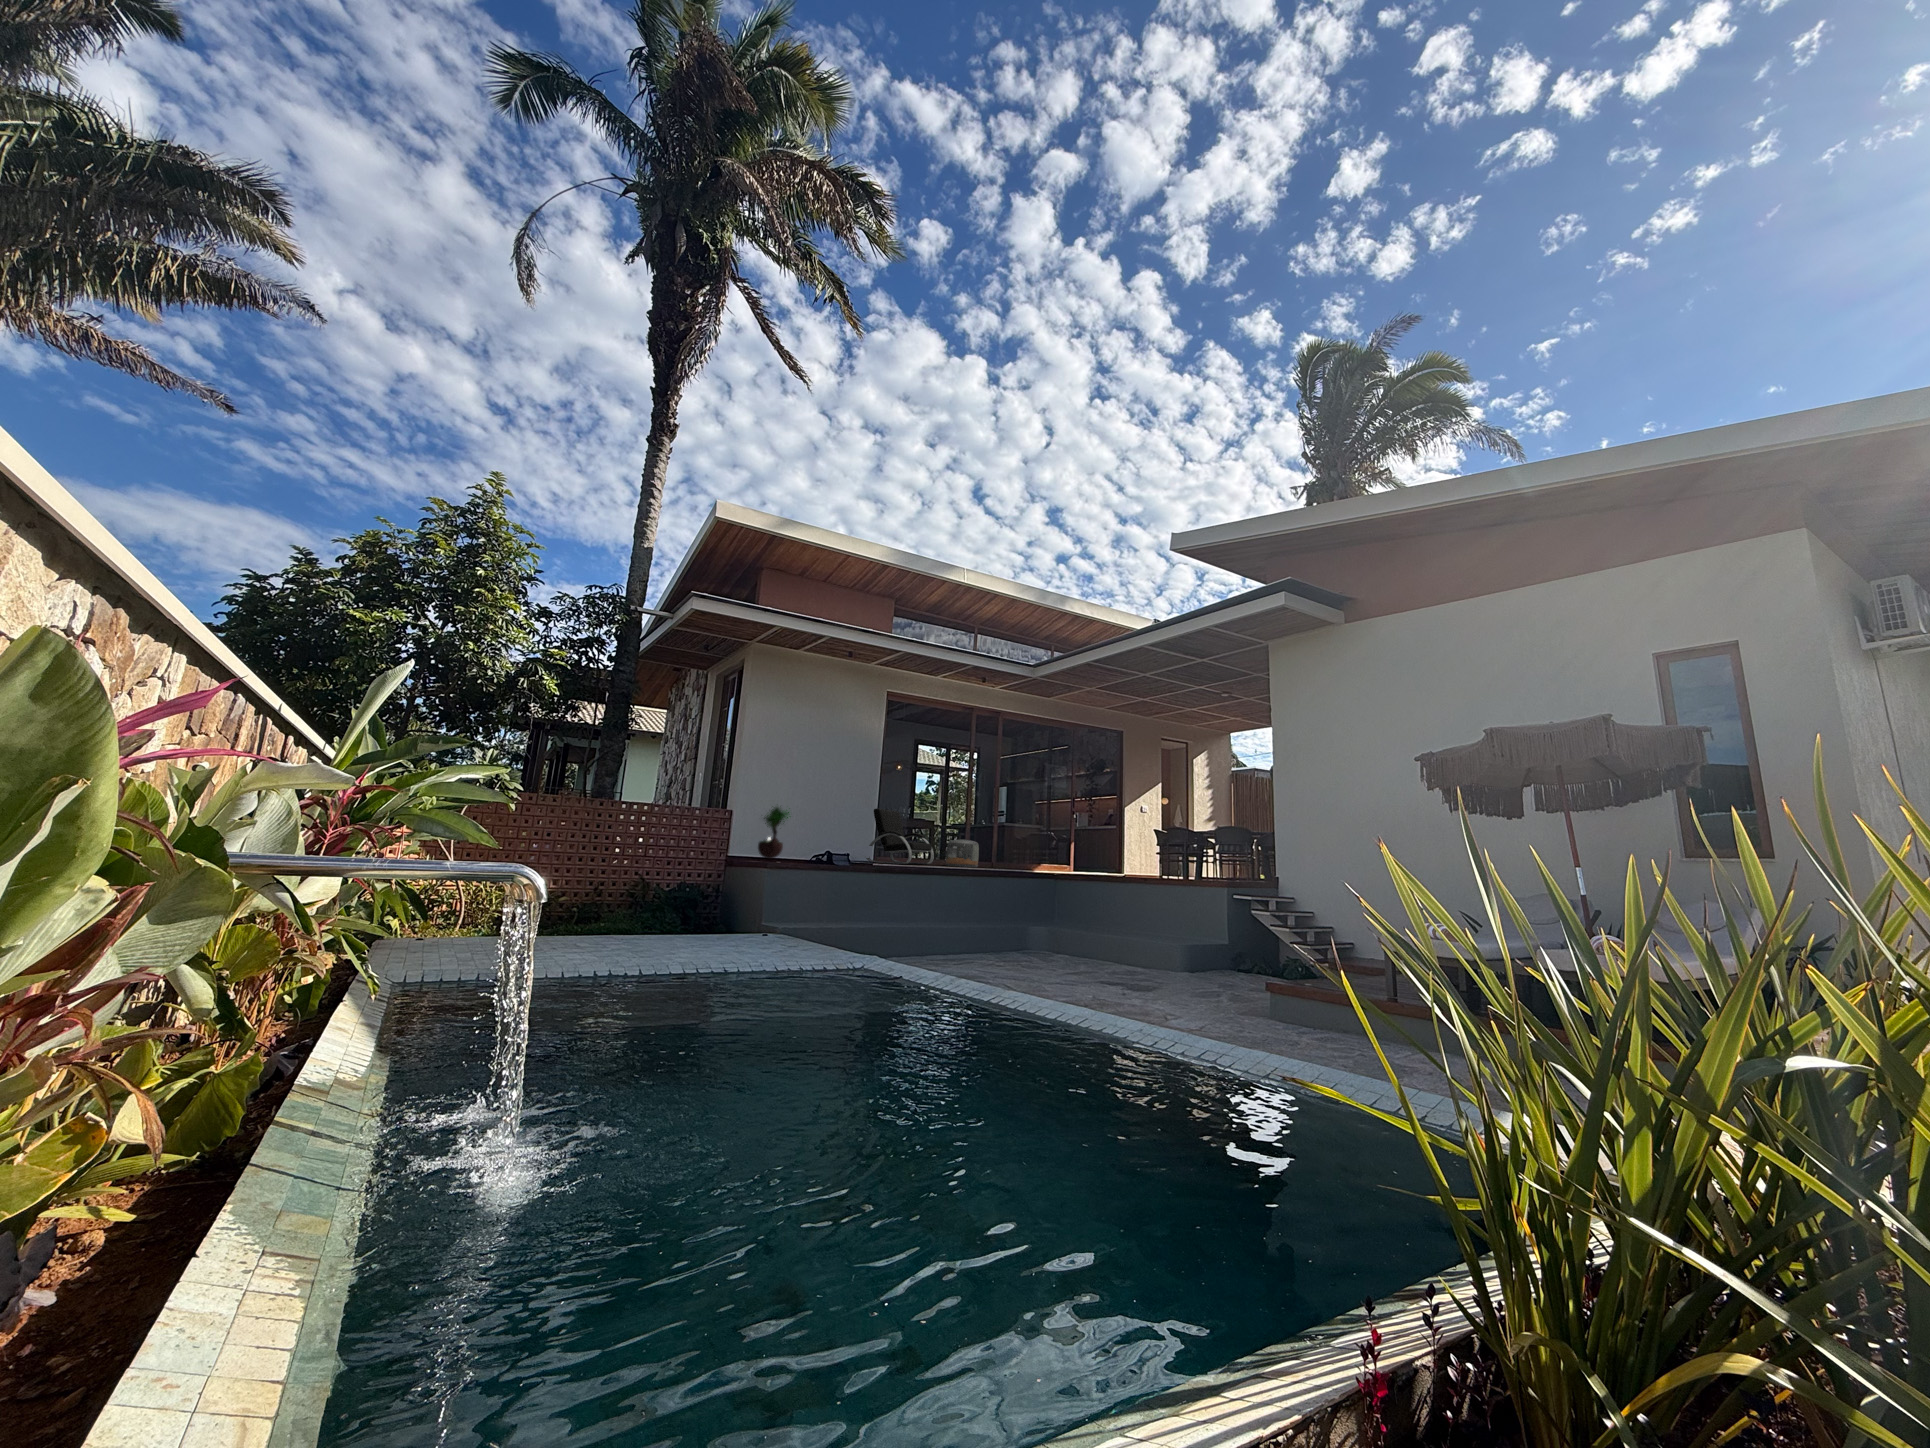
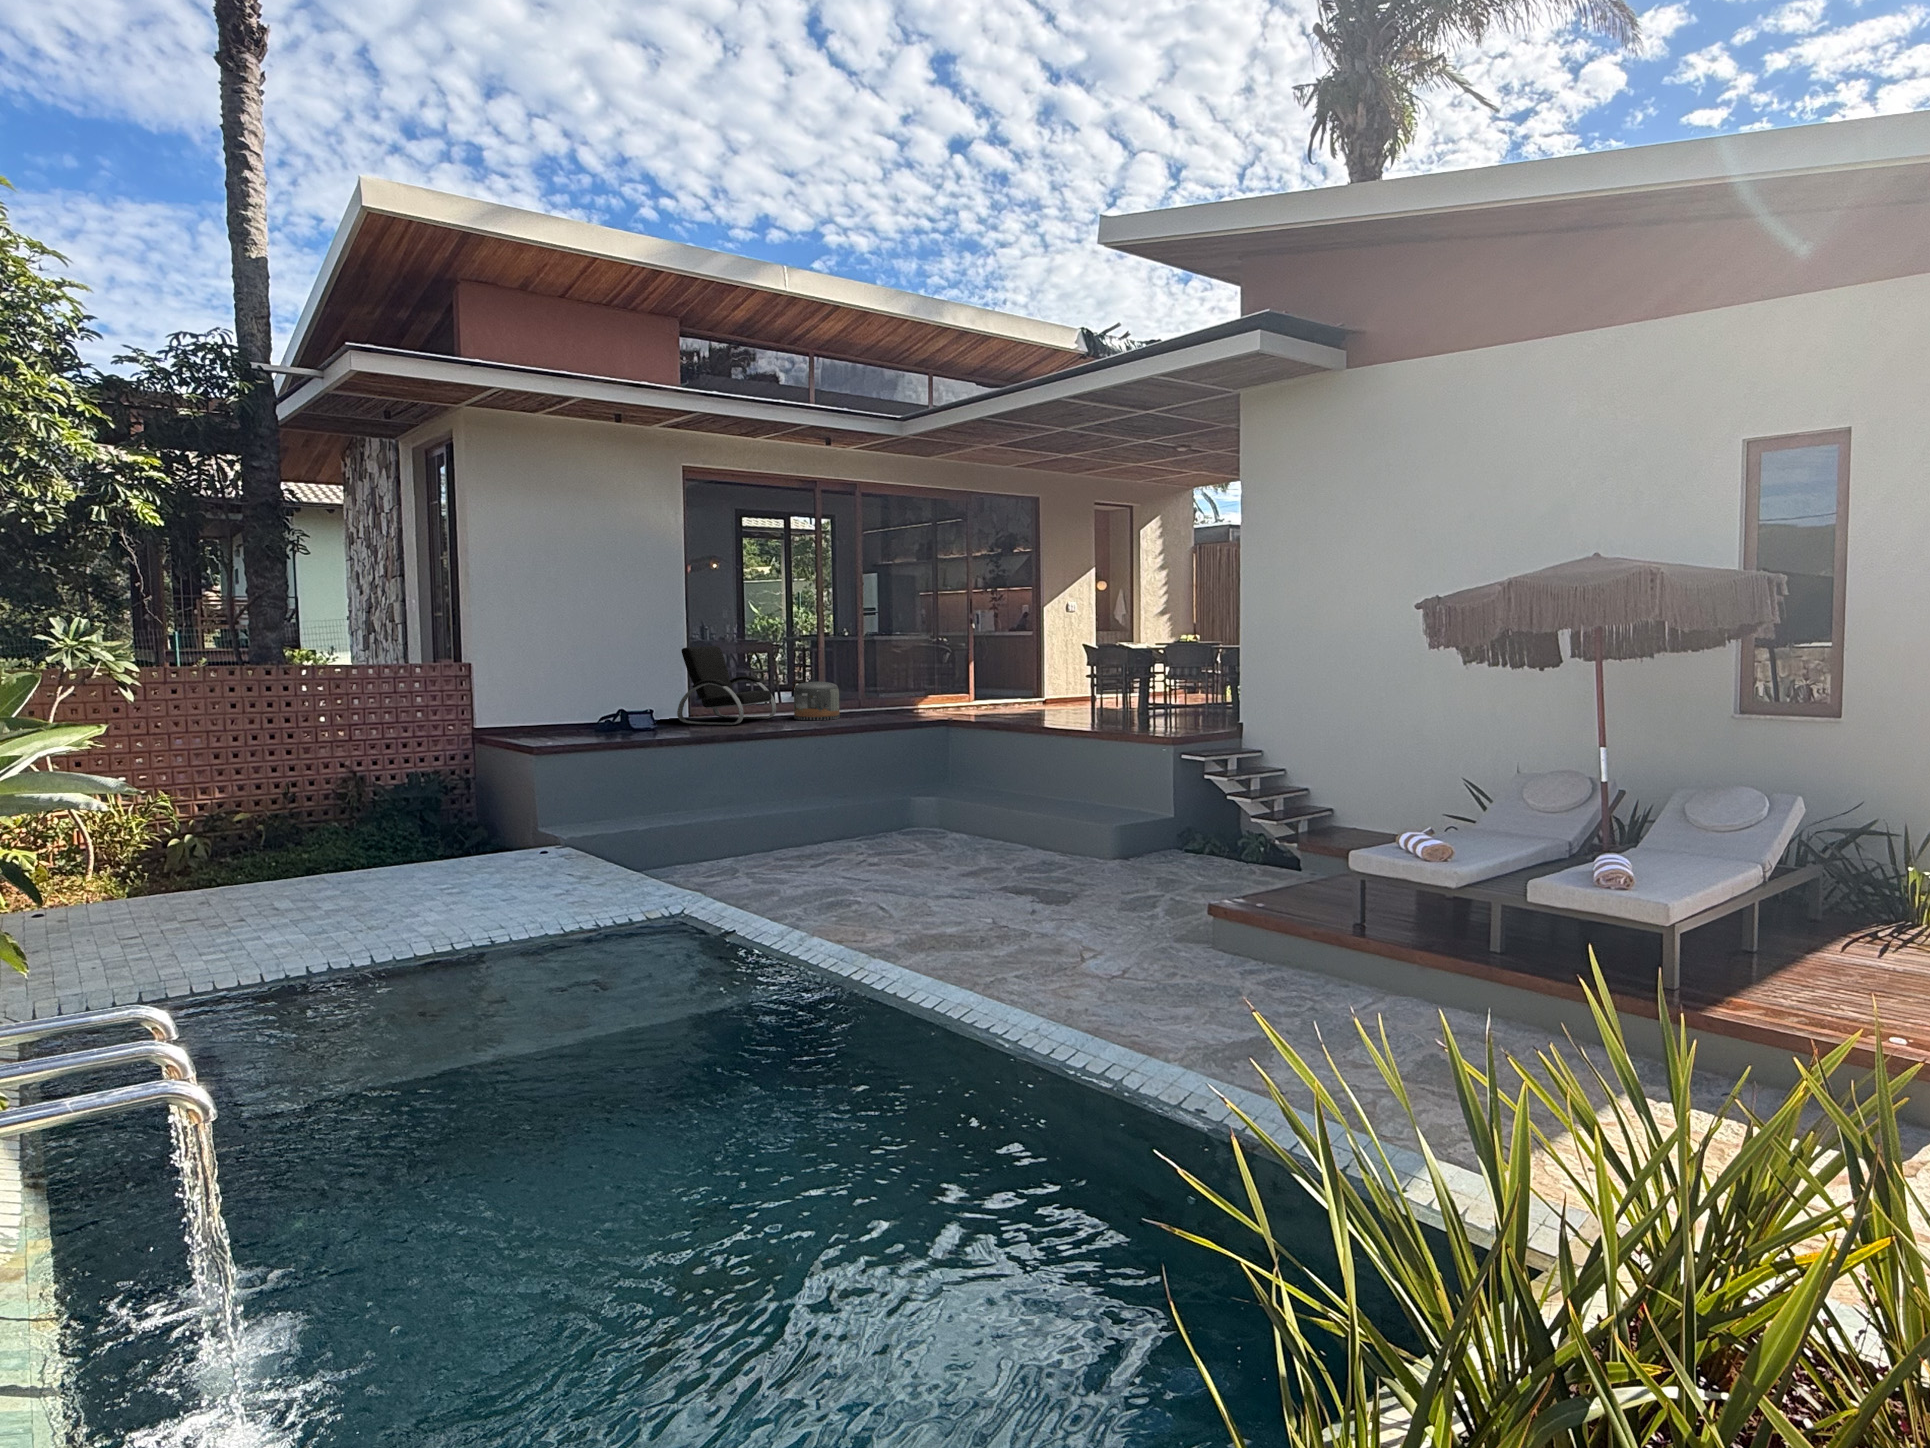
potted tree: present [758,807,791,859] -> none [513,654,561,734]

